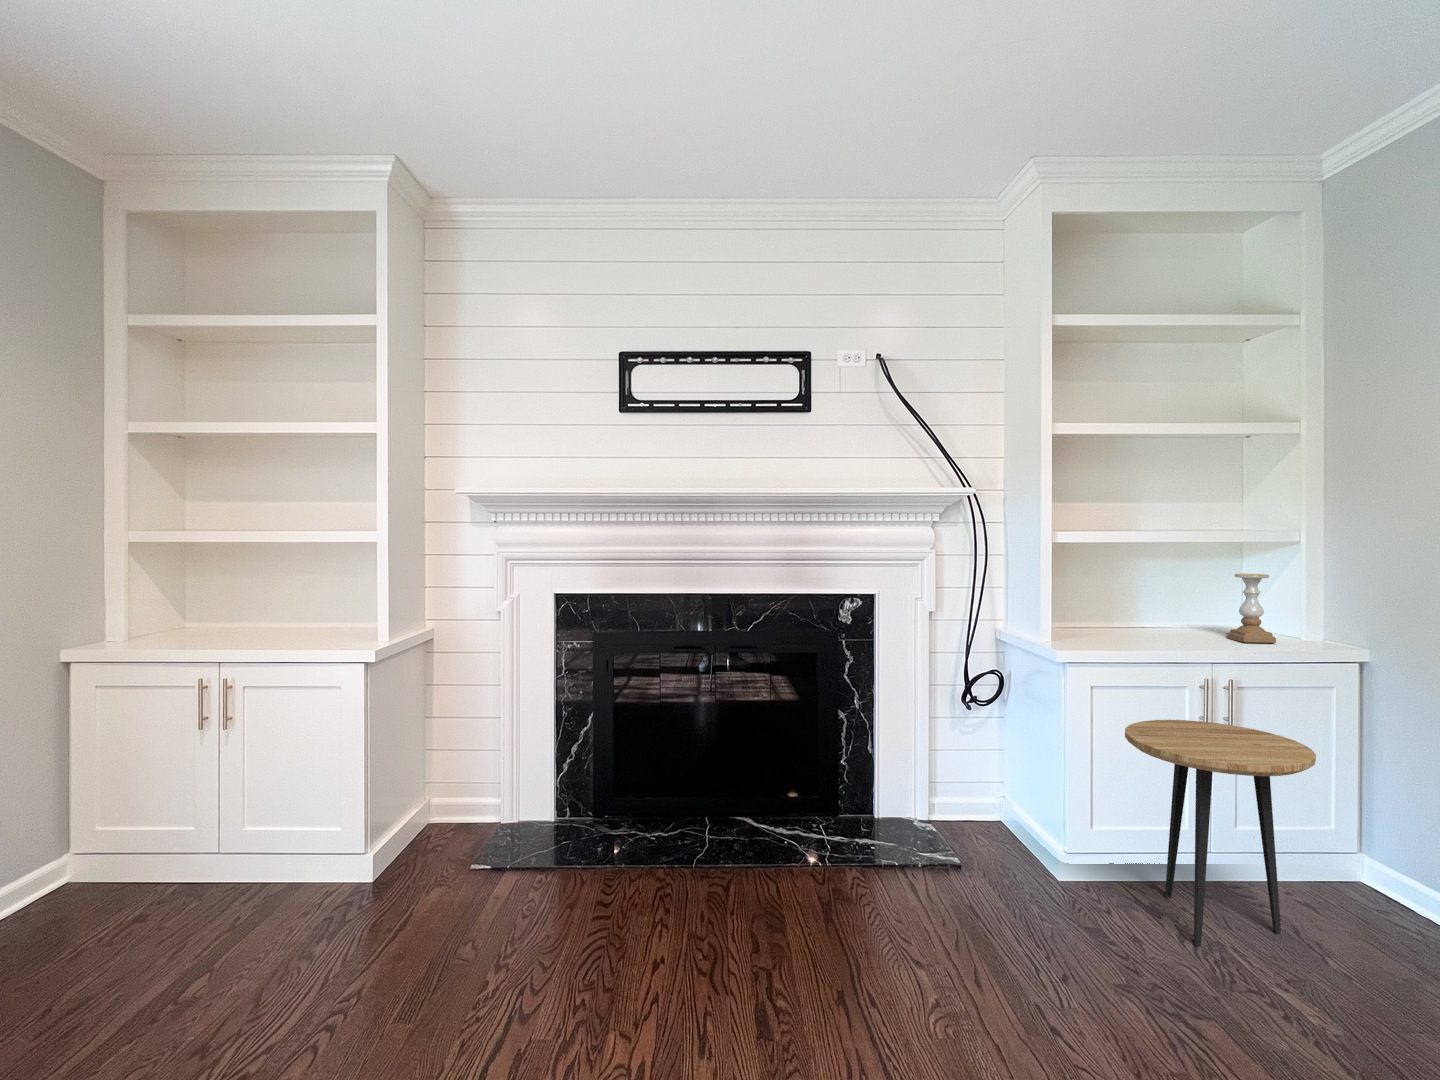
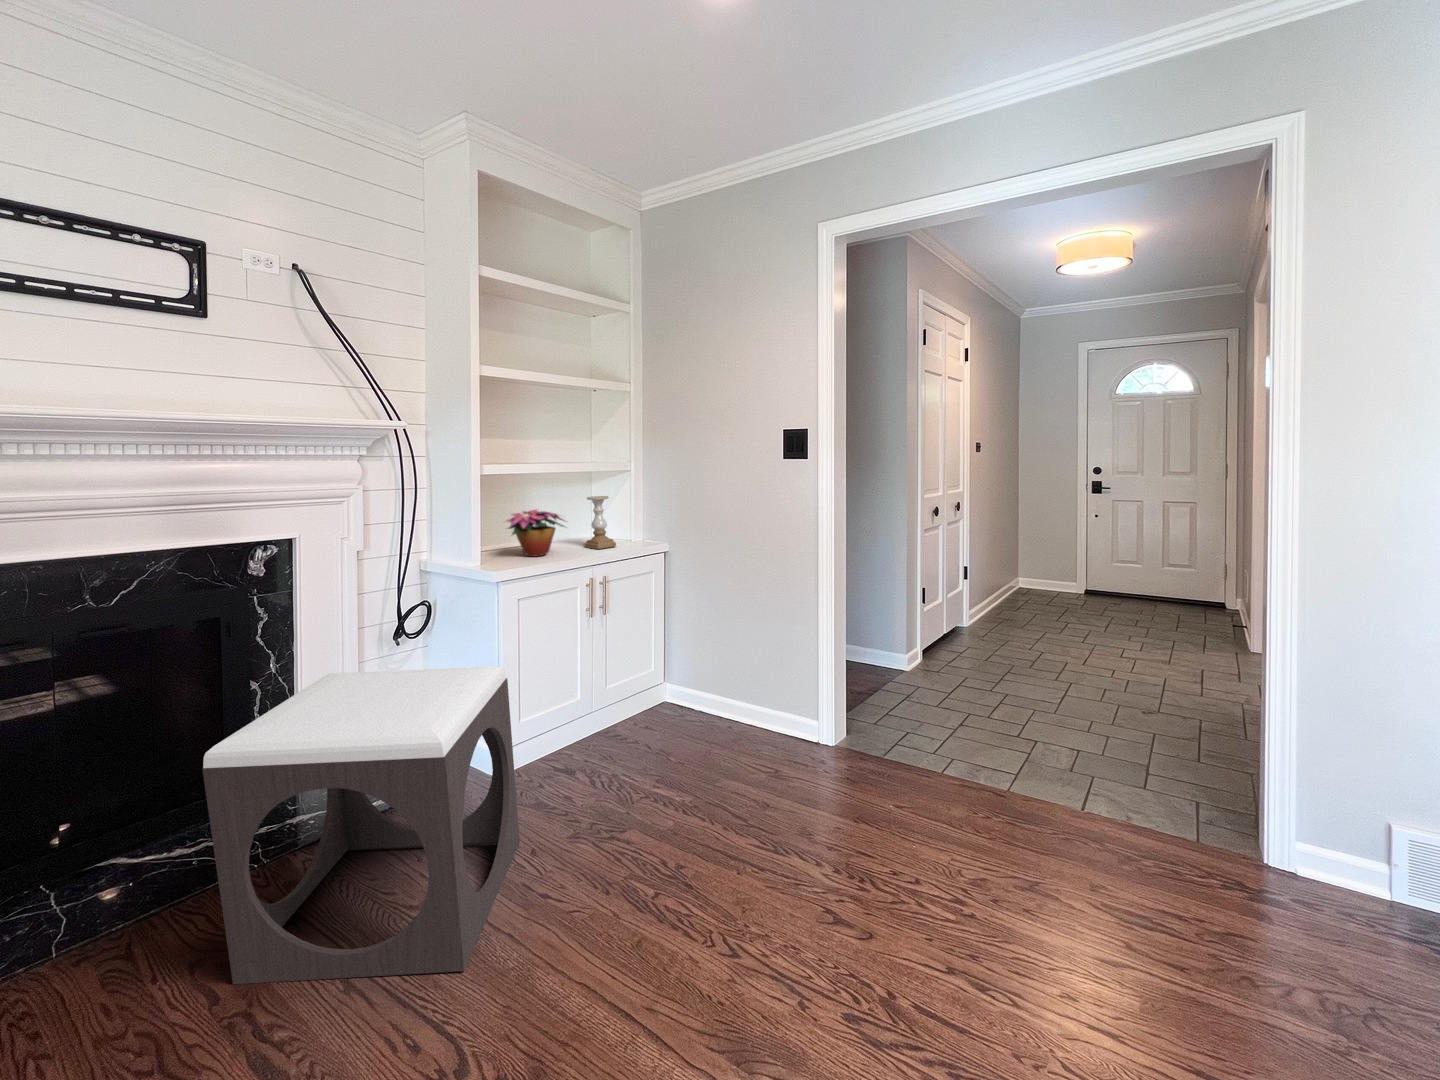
flower arrangement: none [1108,581,1203,639] -> present [506,509,566,557]
footstool: none [770,709,1054,1050] -> present [202,666,520,984]
side table: present [1125,720,1316,946] -> none [540,613,663,783]

